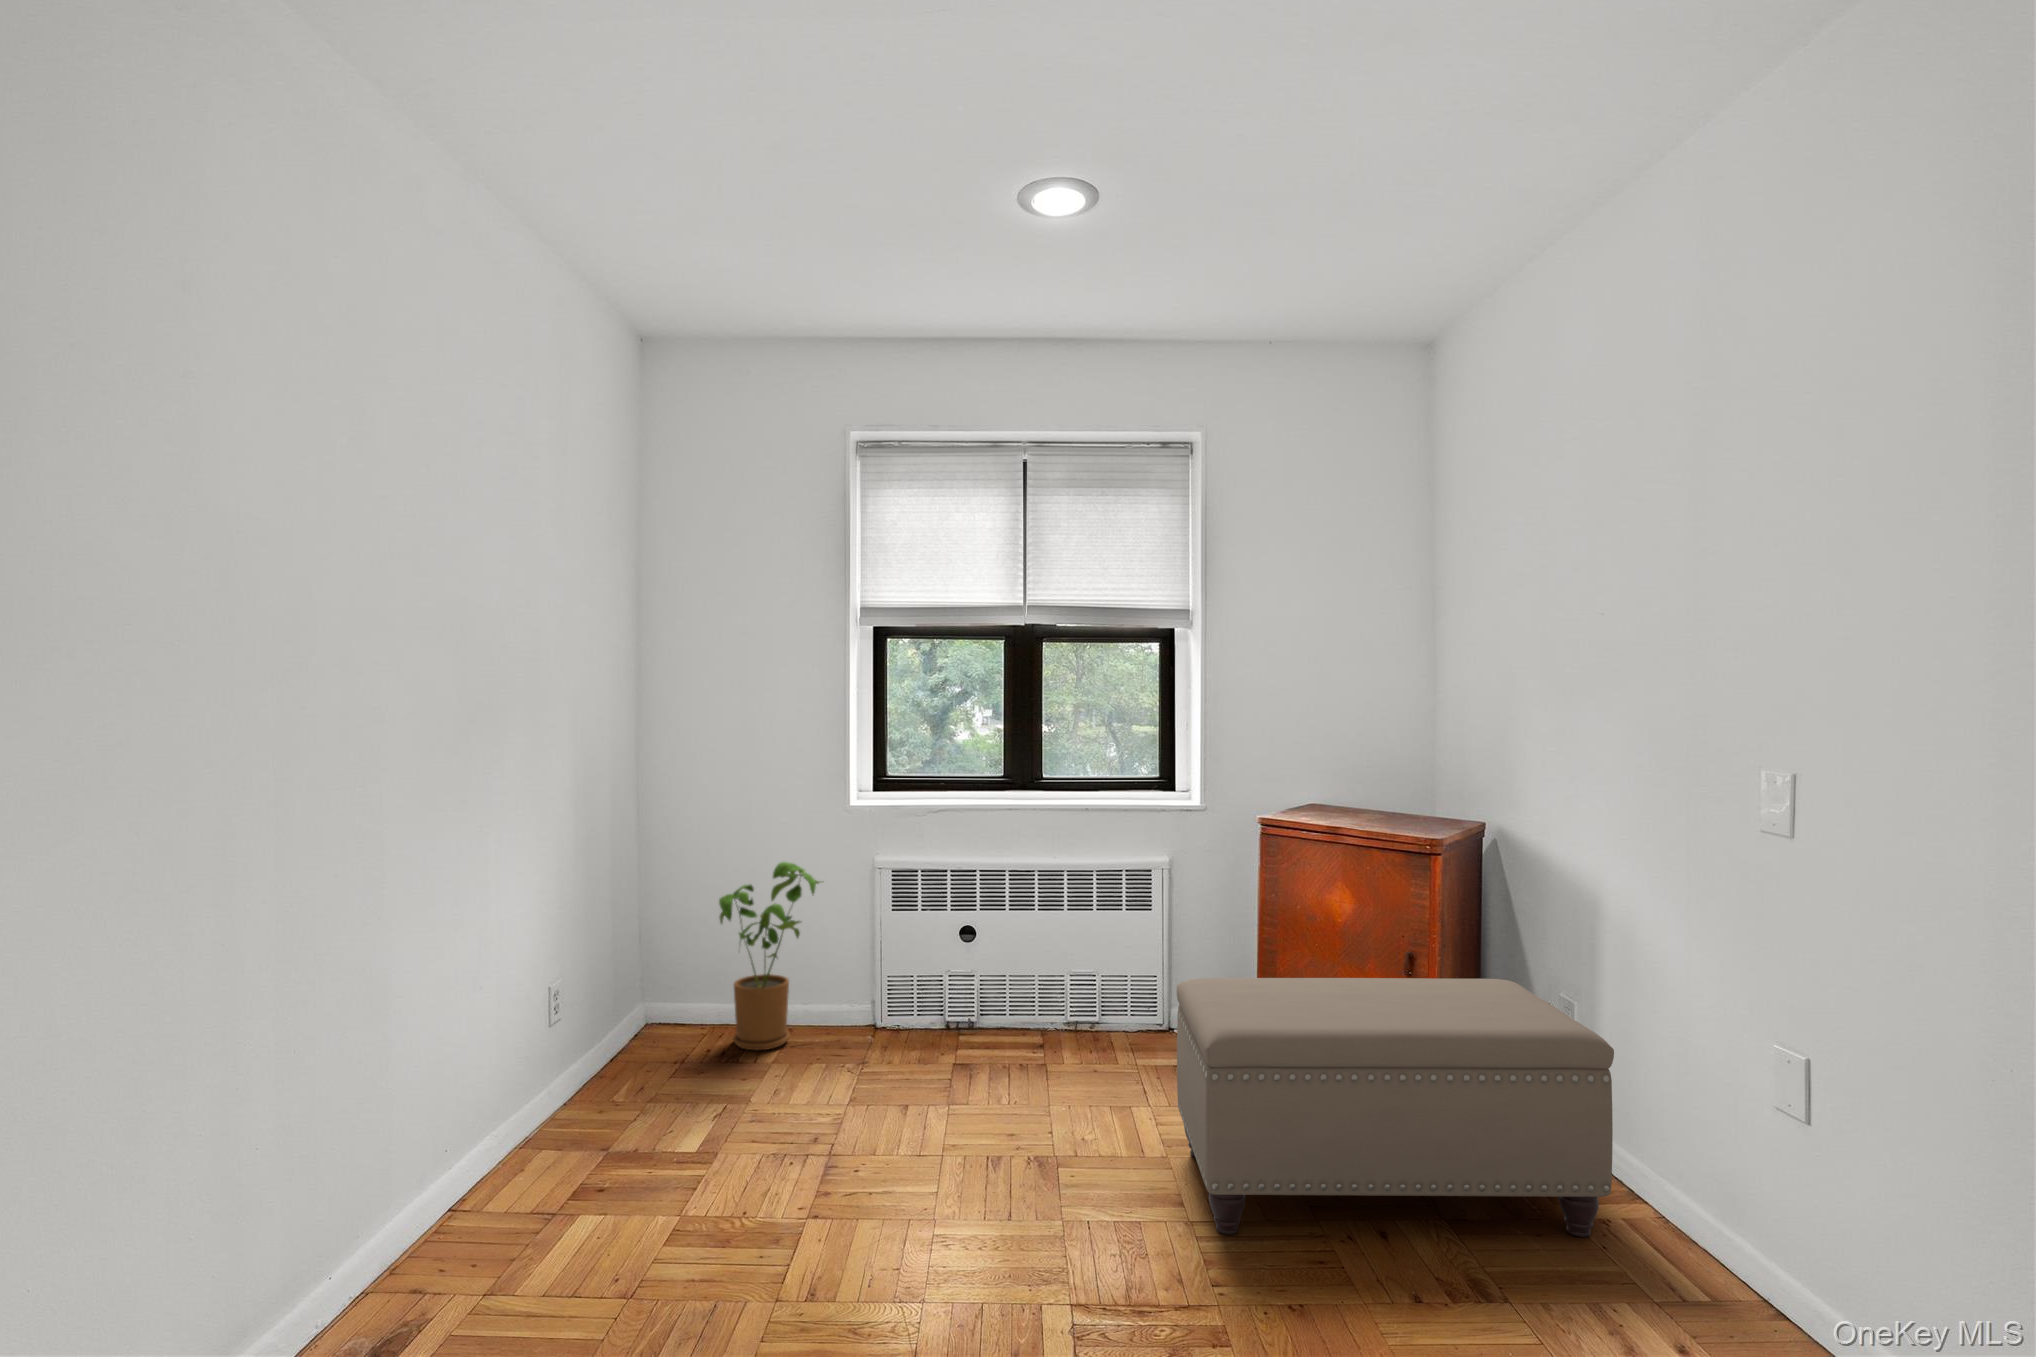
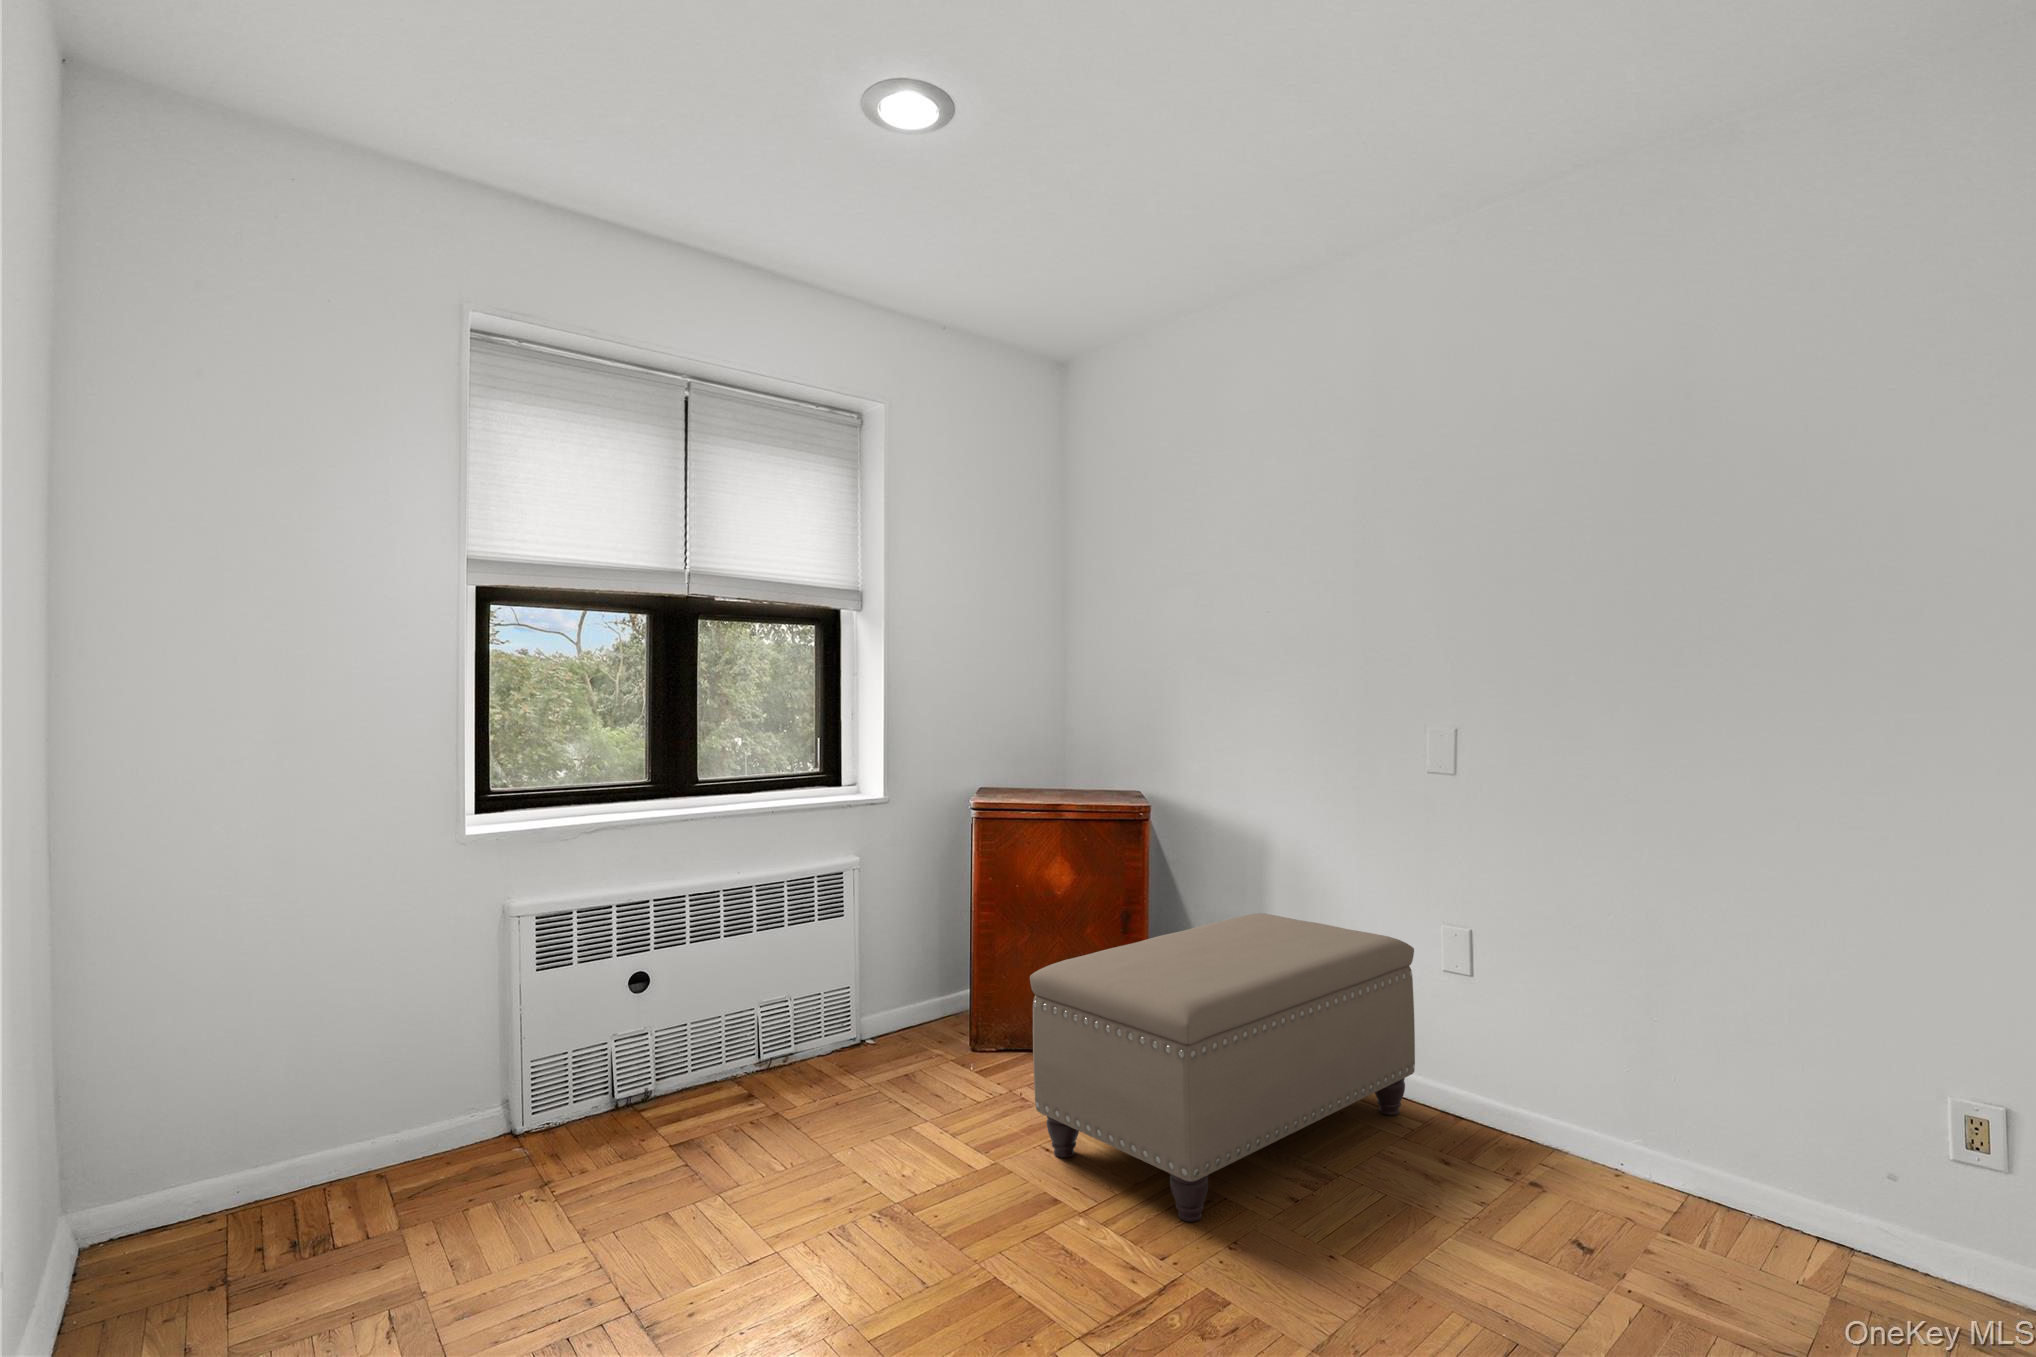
house plant: present [719,862,824,1050] -> none [259,926,439,1228]

